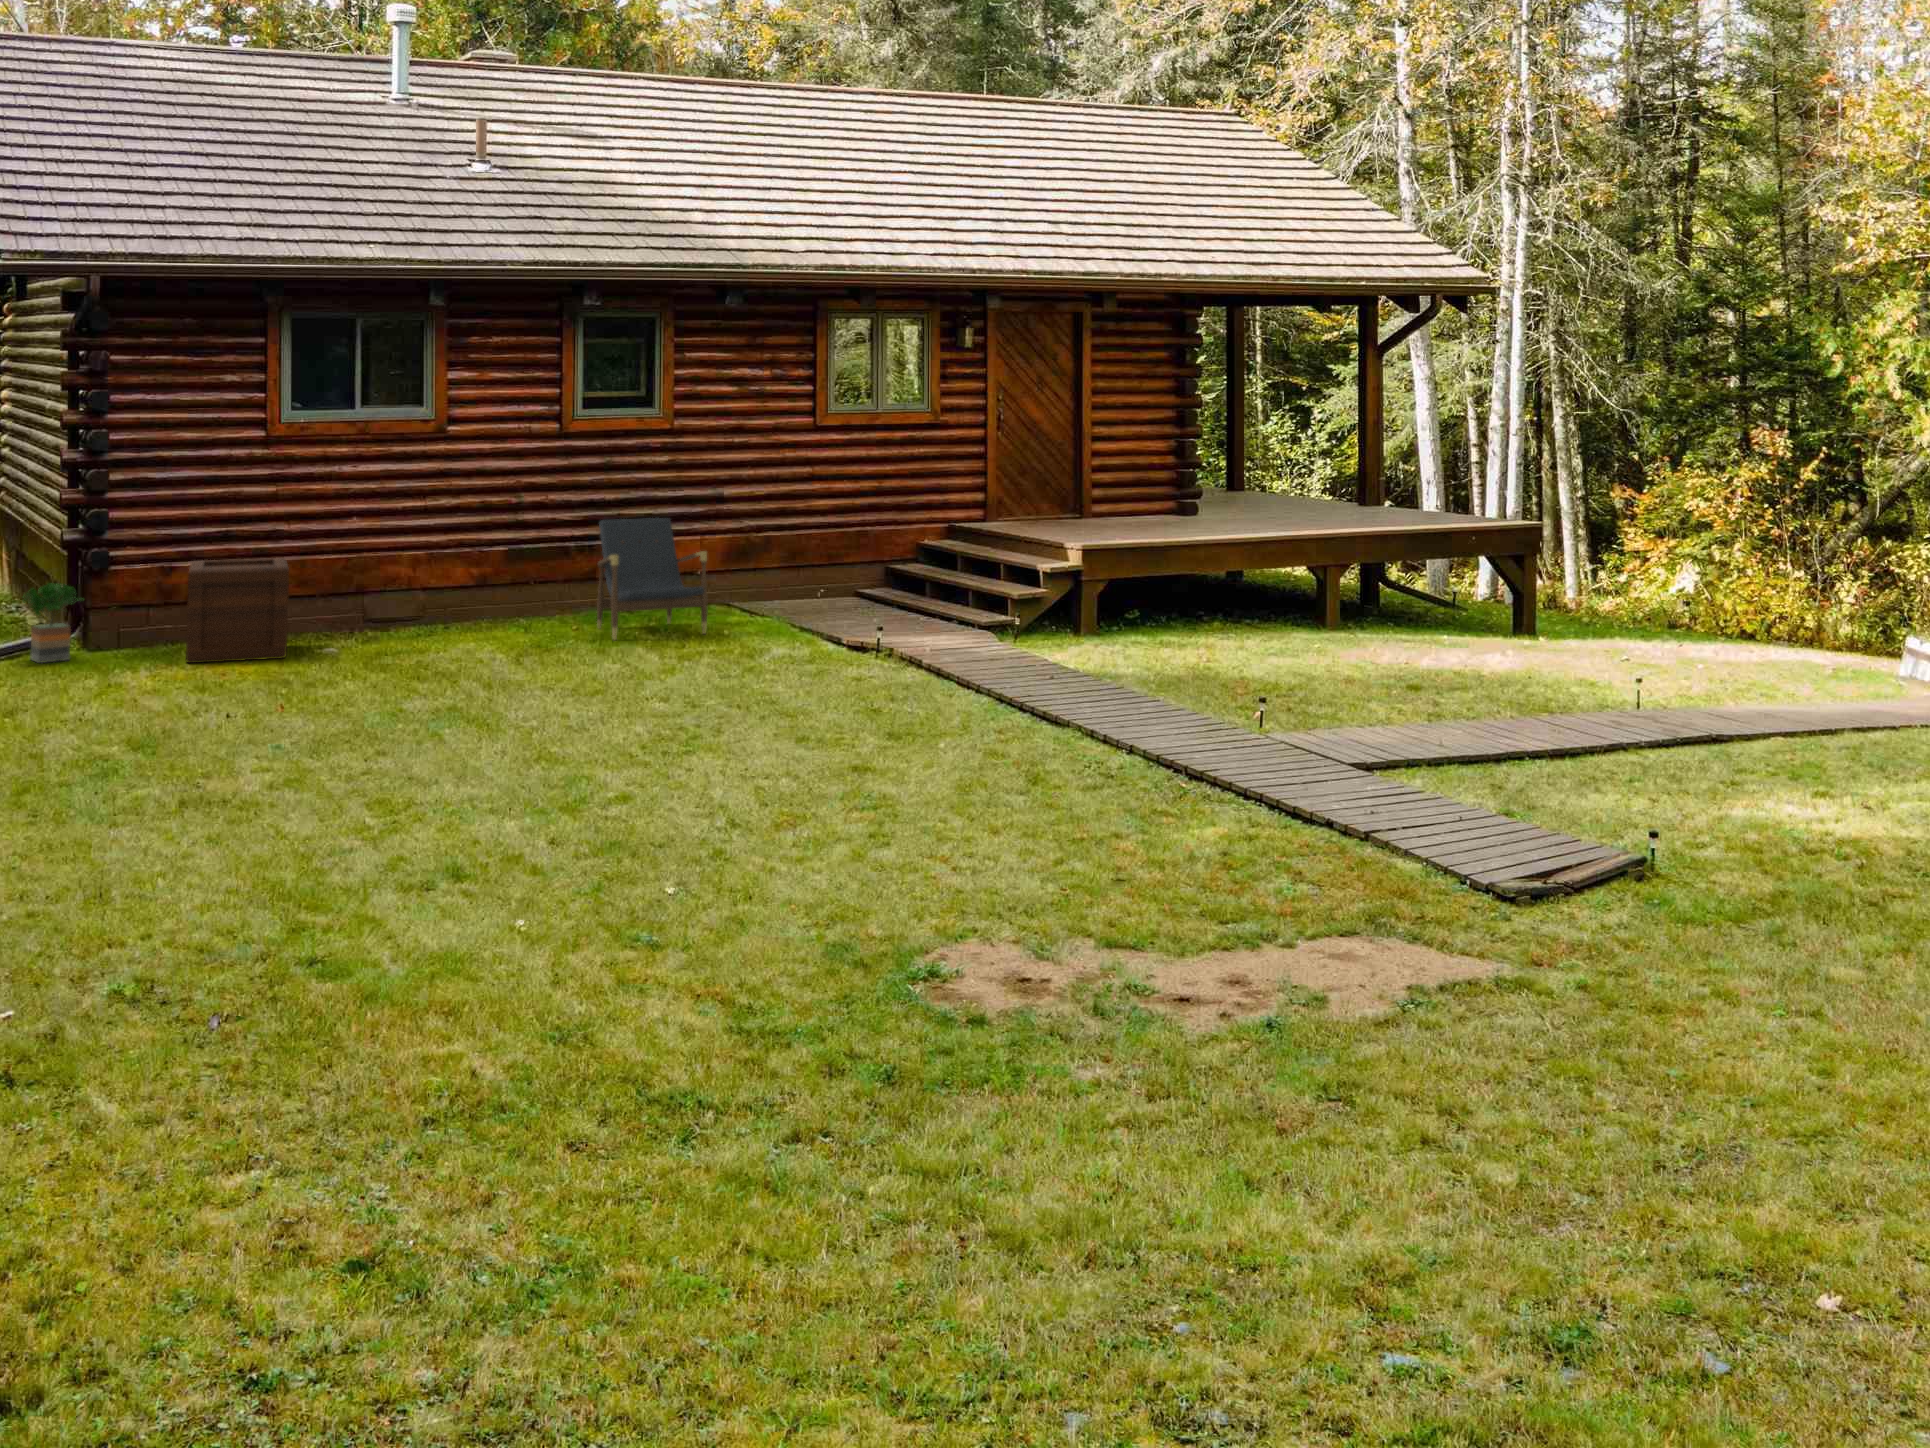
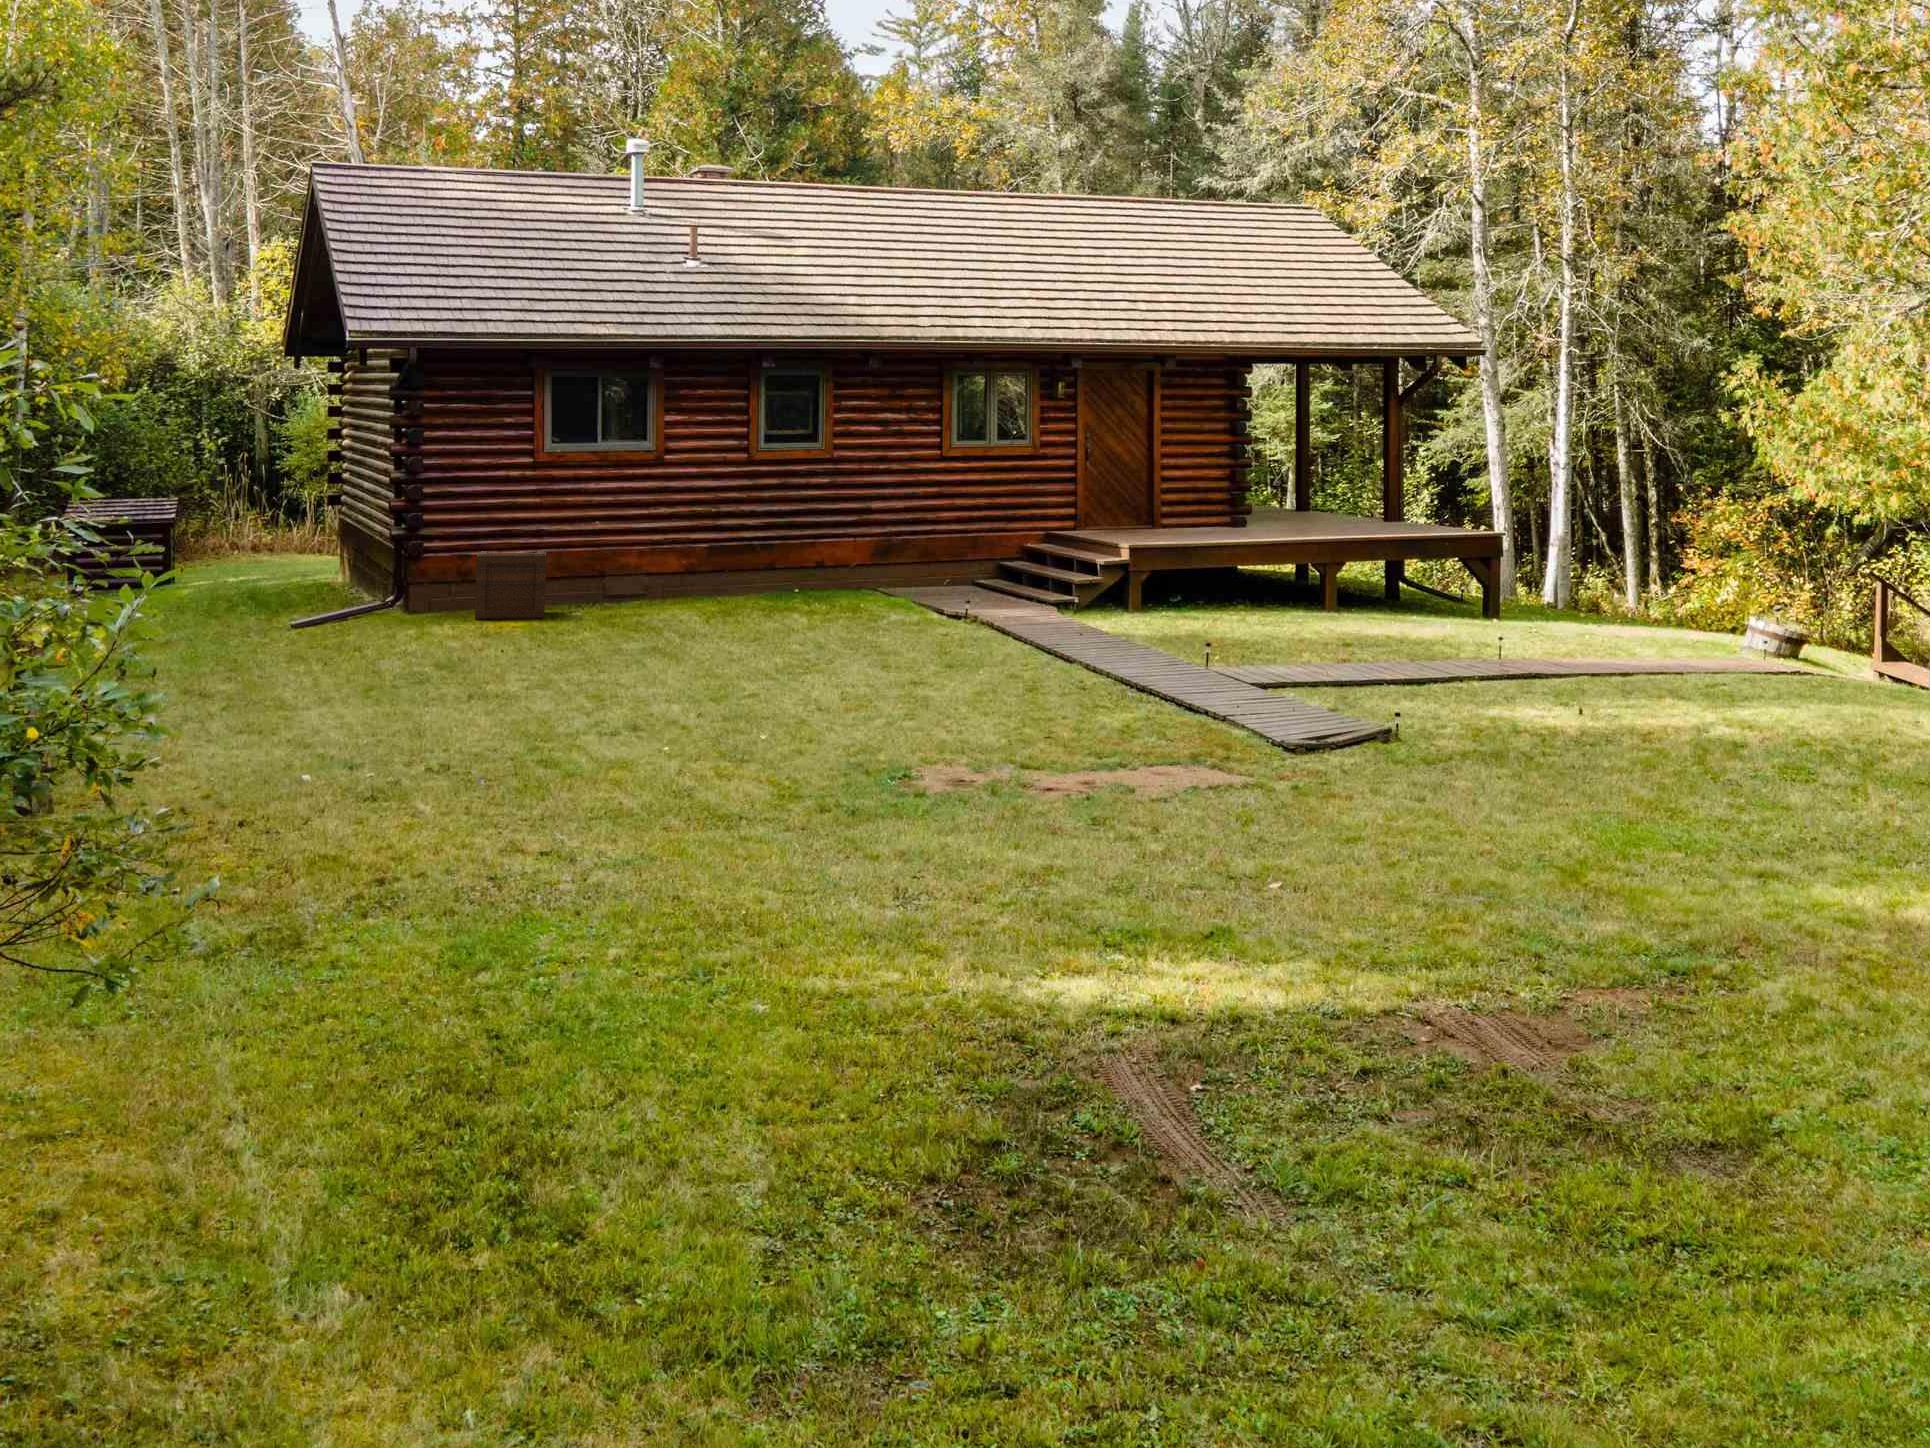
lounge chair: present [597,518,708,640] -> none [772,527,851,614]
potted tree: present [23,583,78,663] -> none [363,562,407,618]

